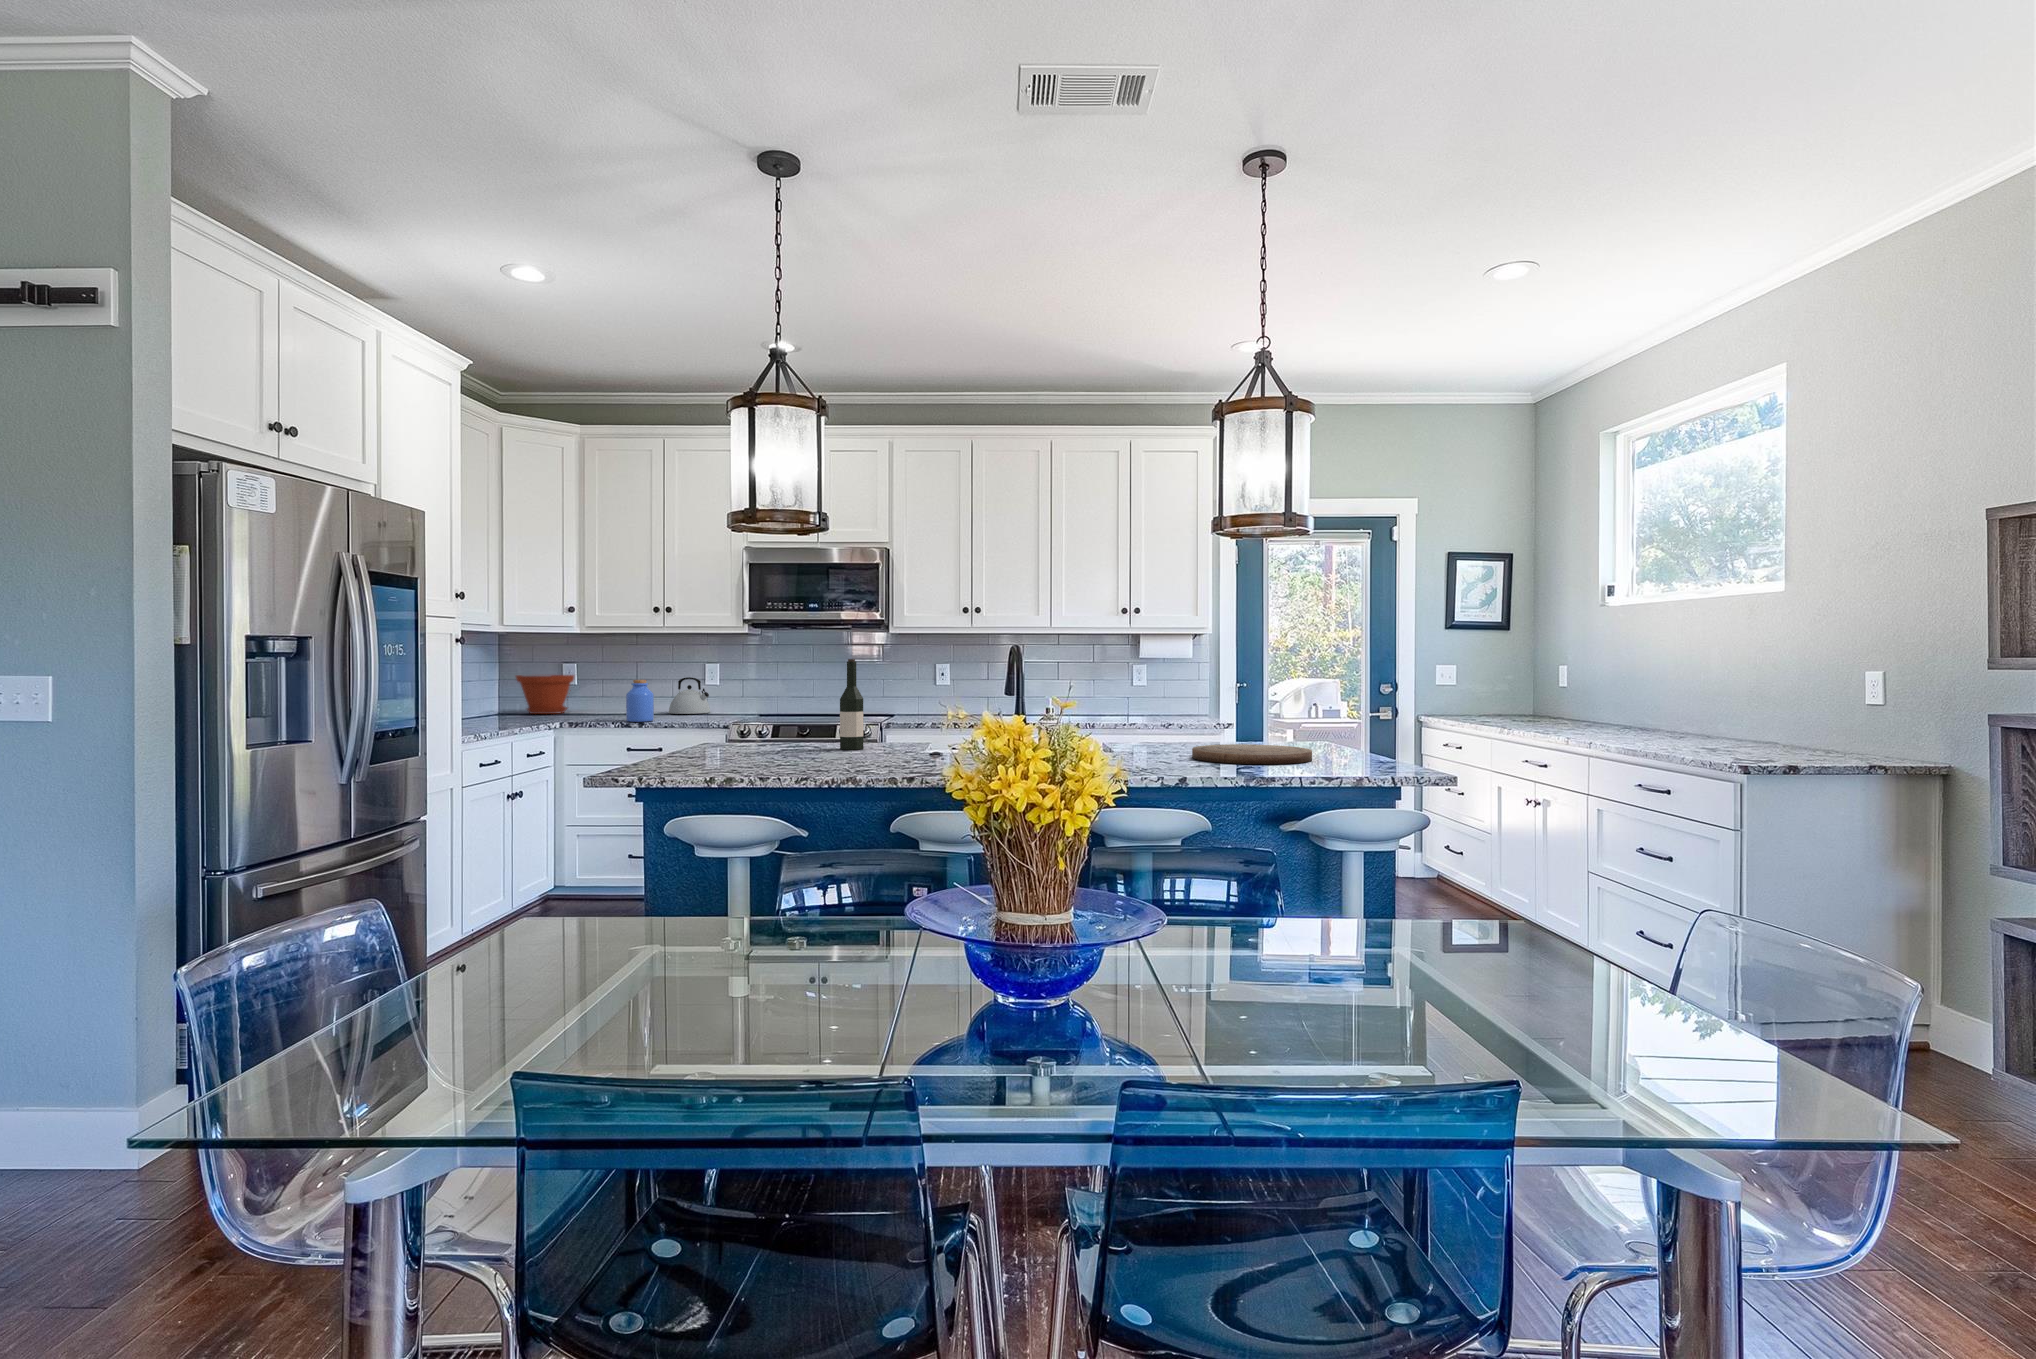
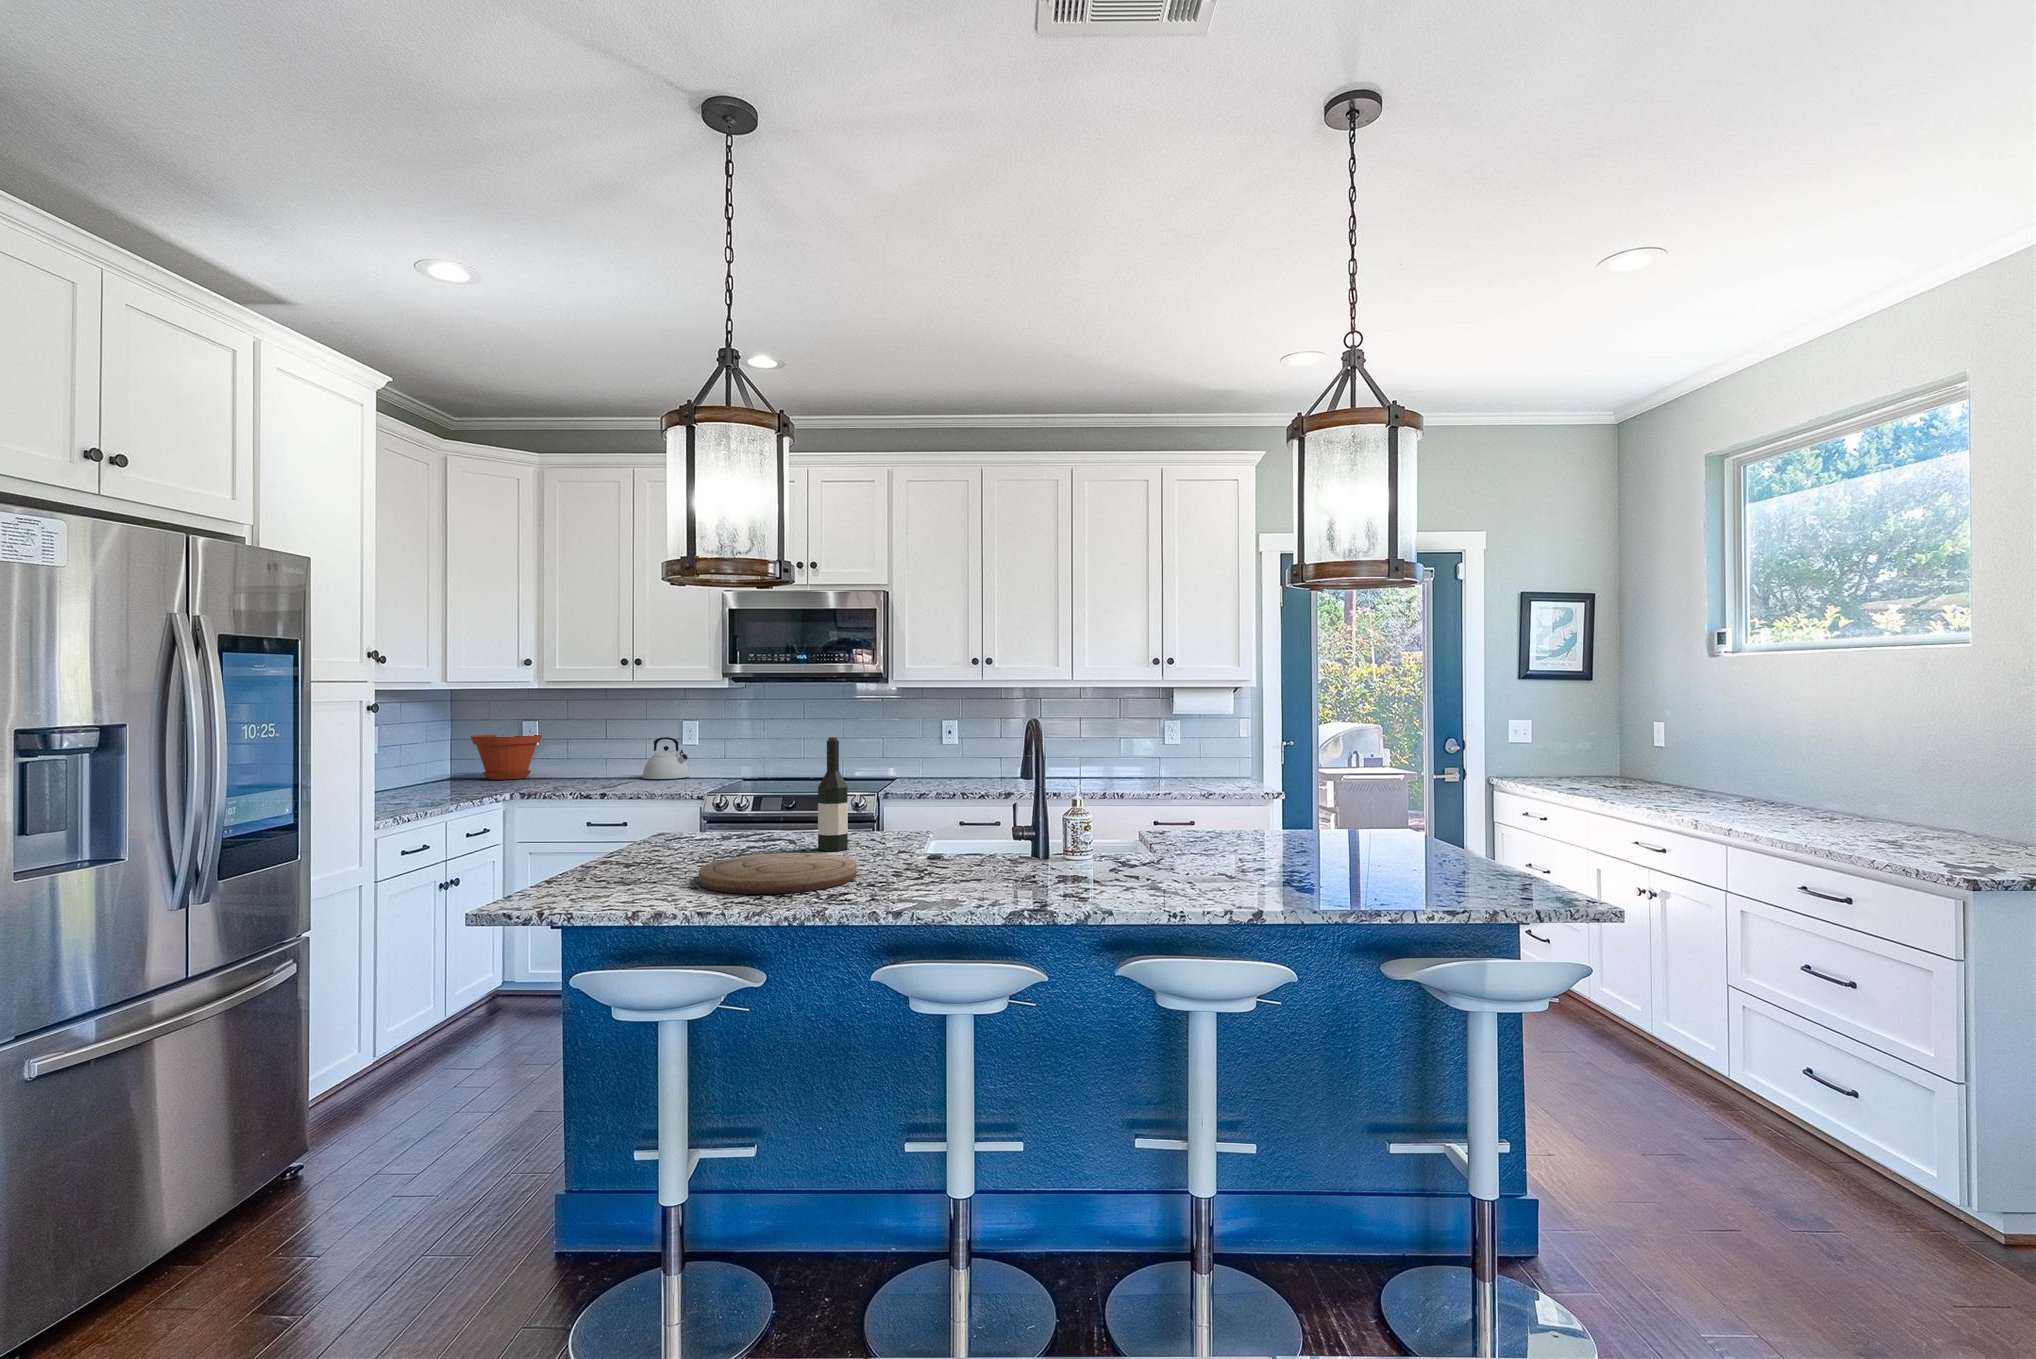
jar: present [626,680,654,722] -> none [589,744,621,792]
cutting board: present [1192,744,1312,764] -> present [699,853,856,894]

